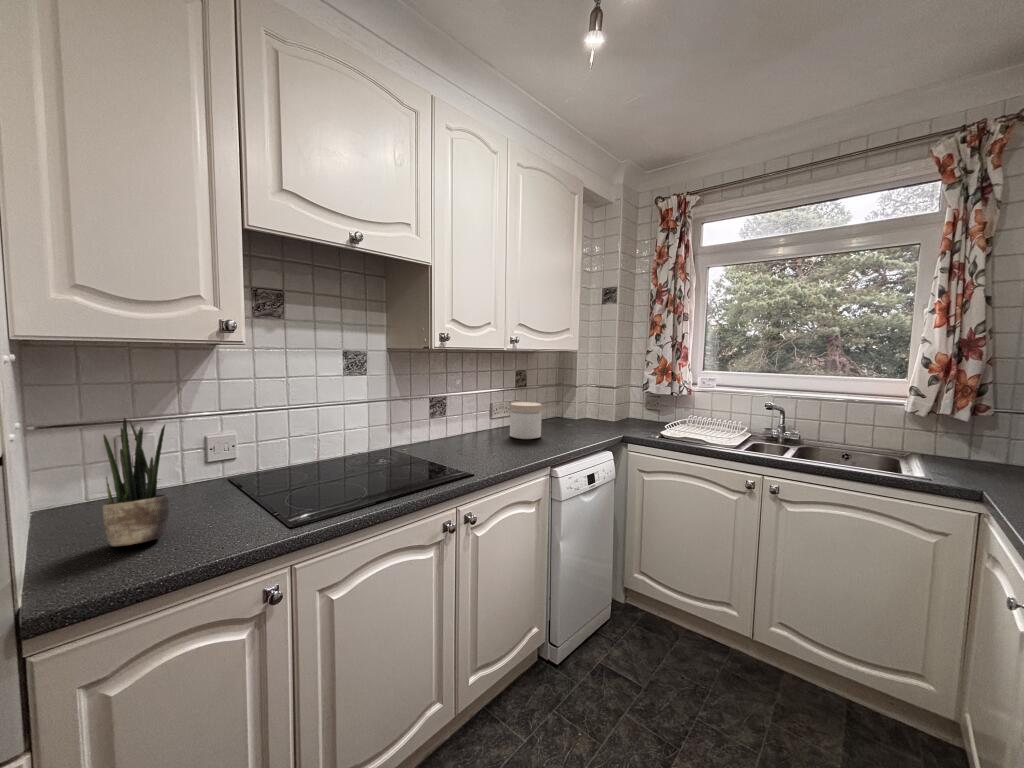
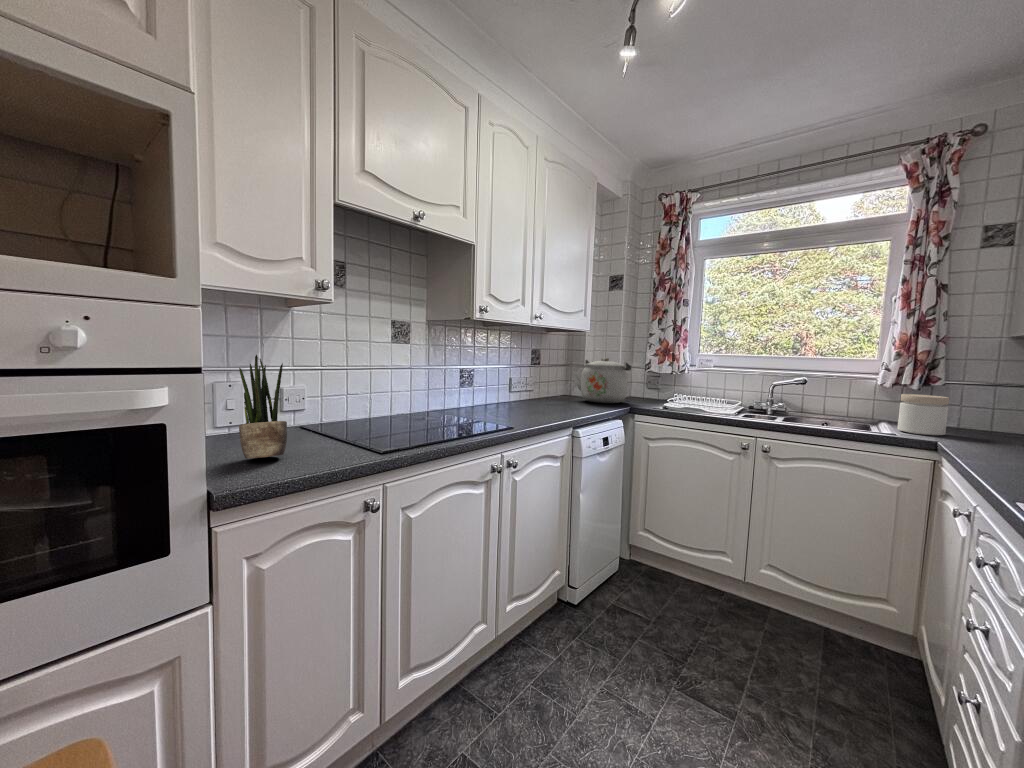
kettle: none [563,379,626,430] -> present [573,358,631,403]
jar: present [510,402,542,439] -> present [897,394,949,436]

